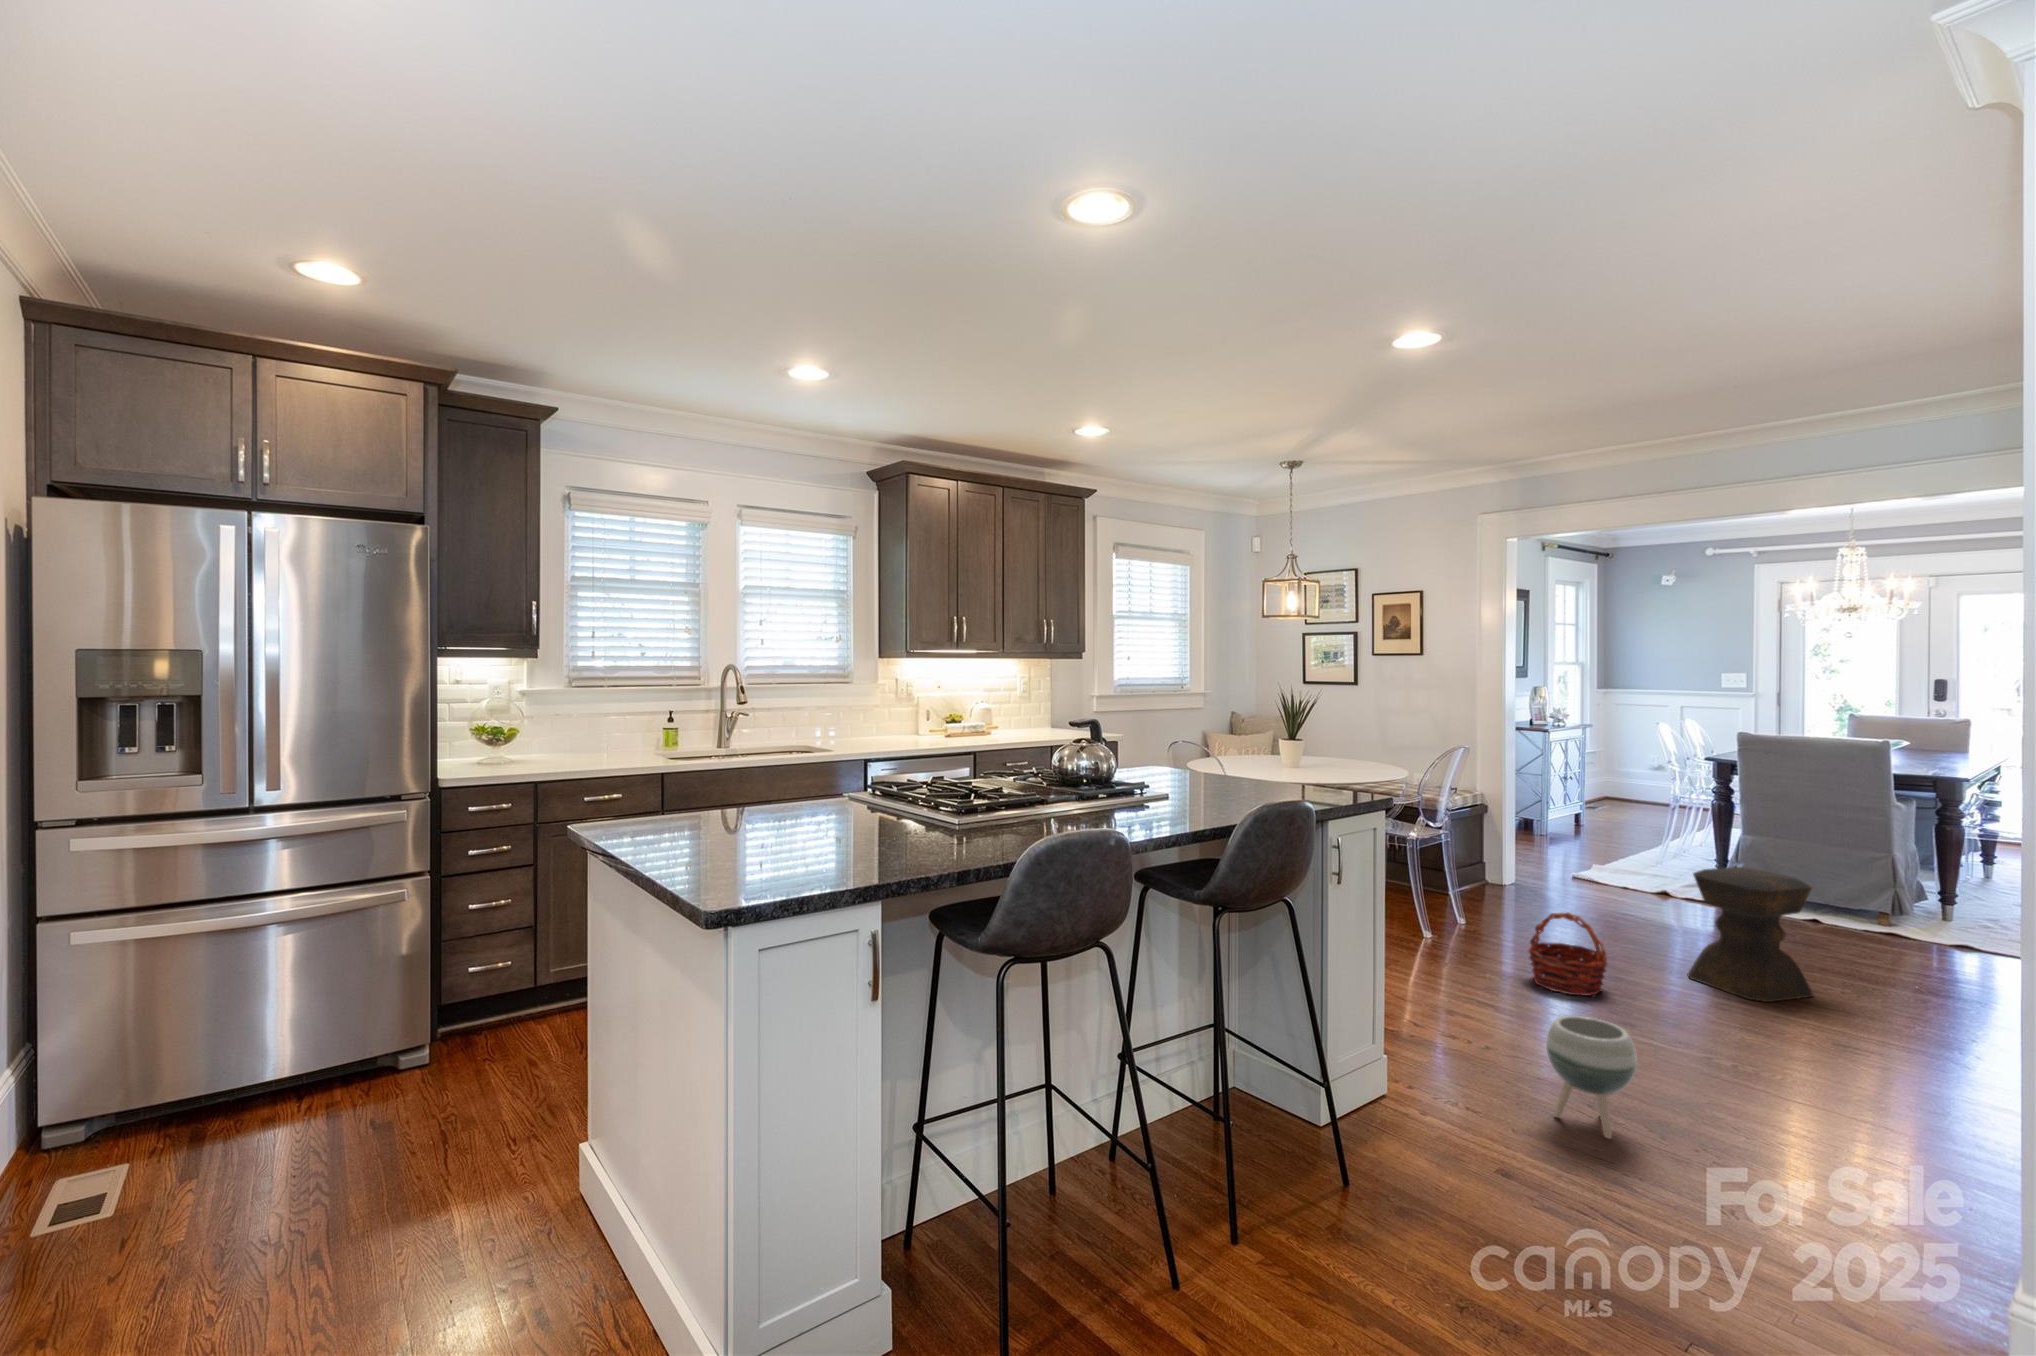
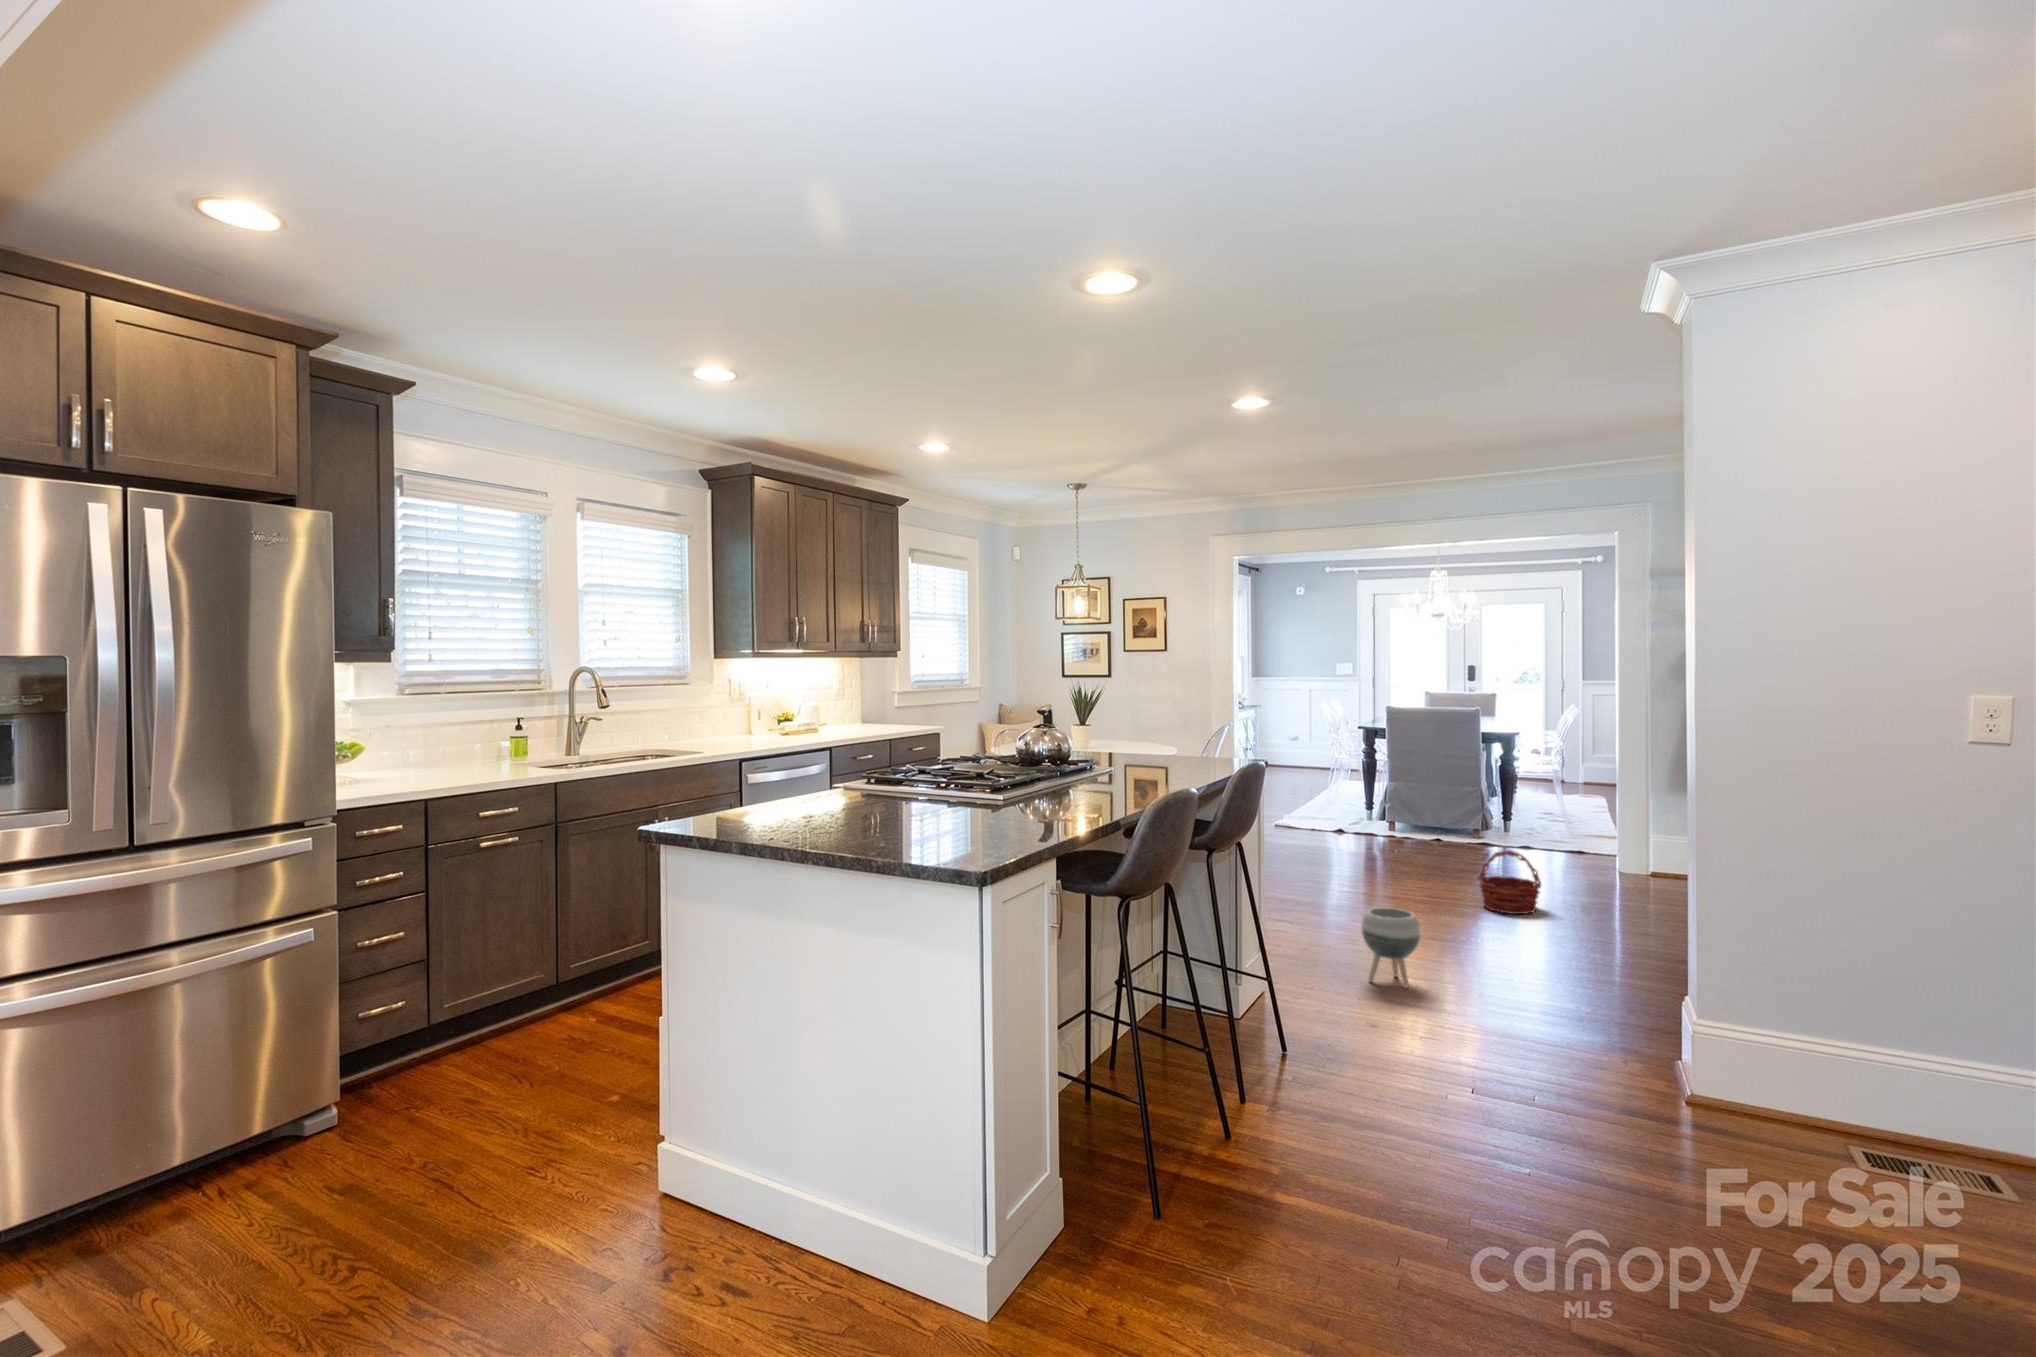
stool: present [1687,867,1813,1002] -> none [1390,803,1469,896]
basket: present [1528,913,1607,996] -> present [1478,850,1541,914]

